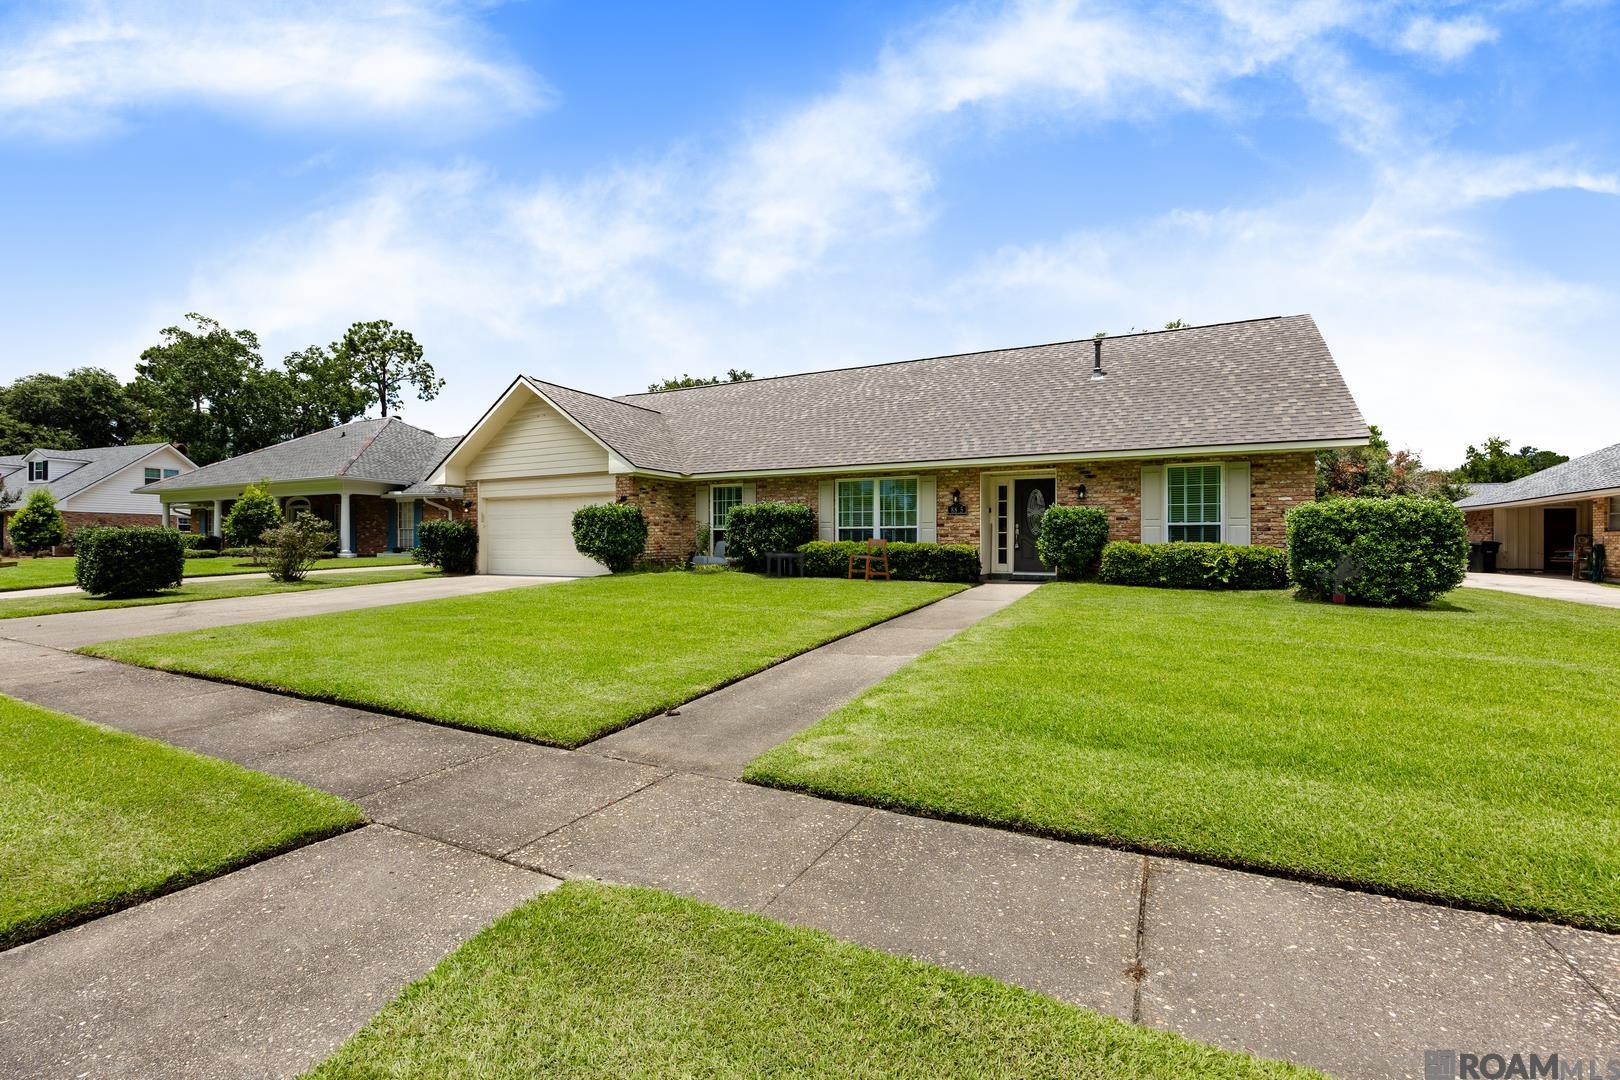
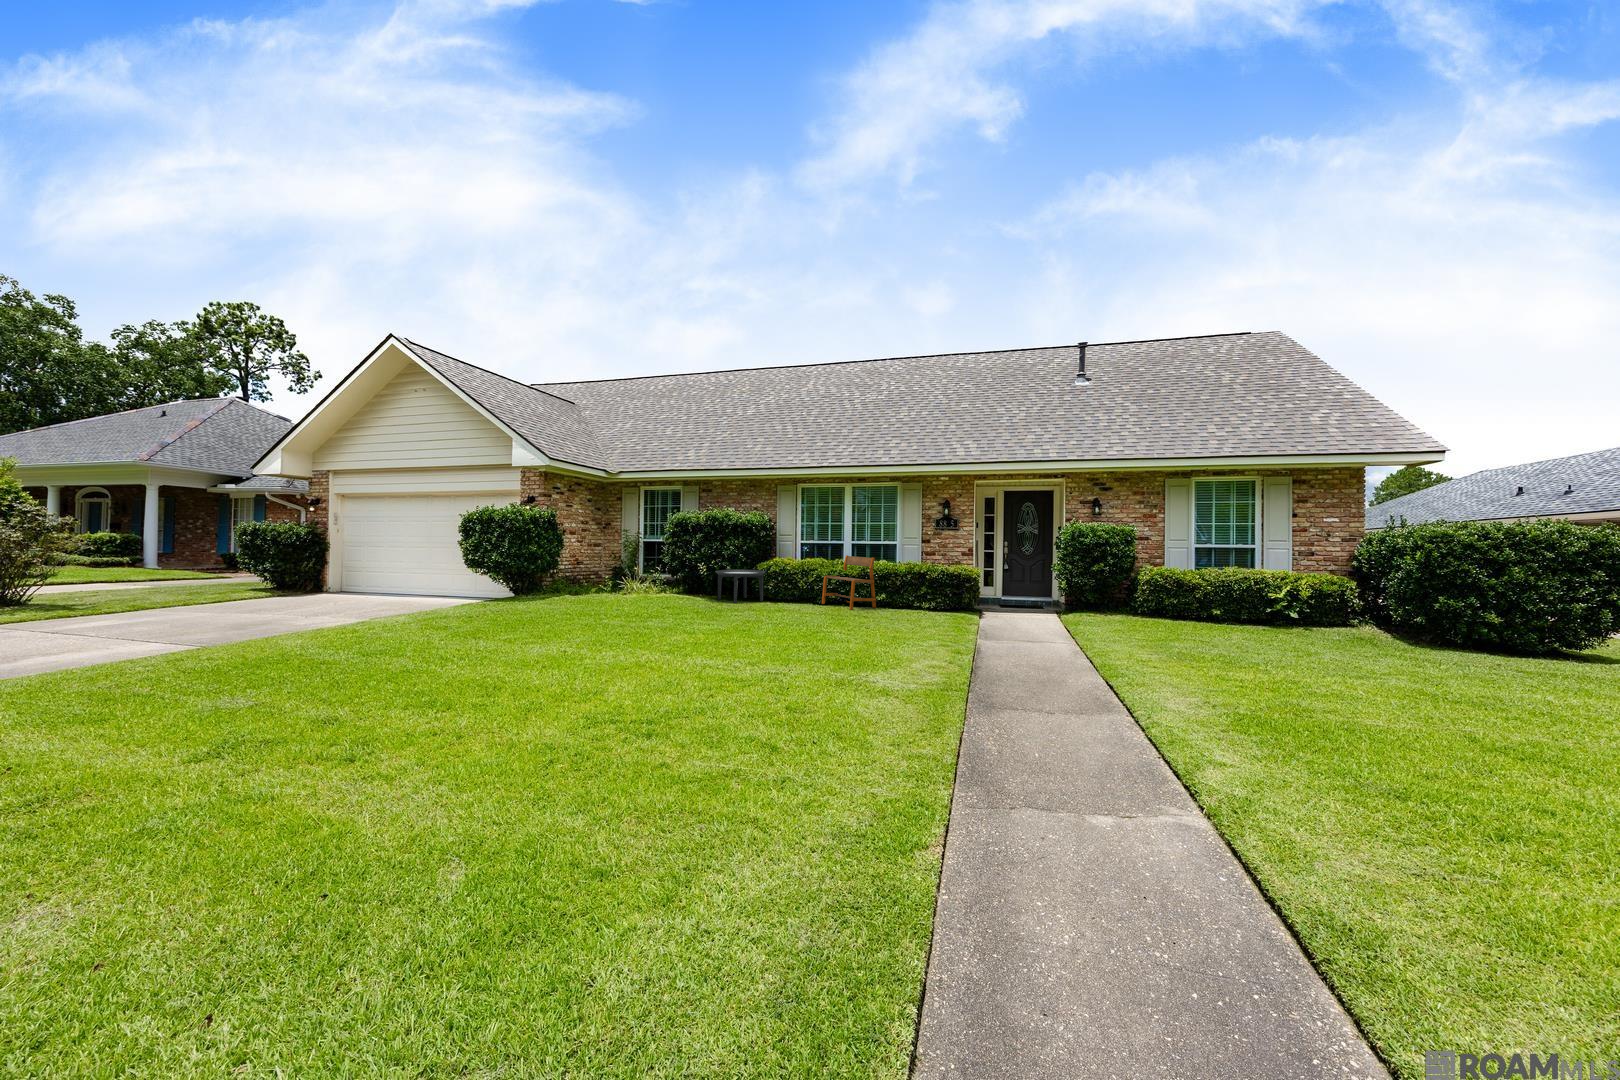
chair: present [693,541,732,574] -> none [619,555,668,596]
potted tree: present [1317,554,1363,604] -> none [1455,590,1529,653]

